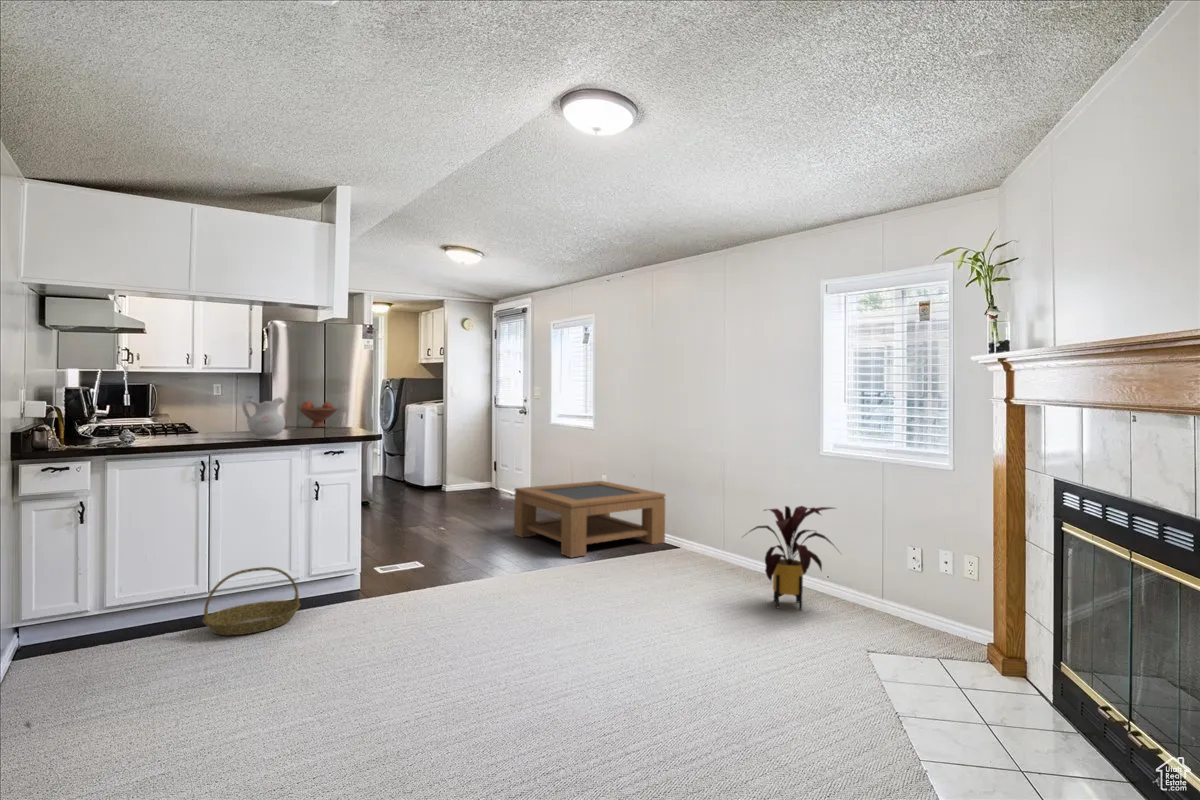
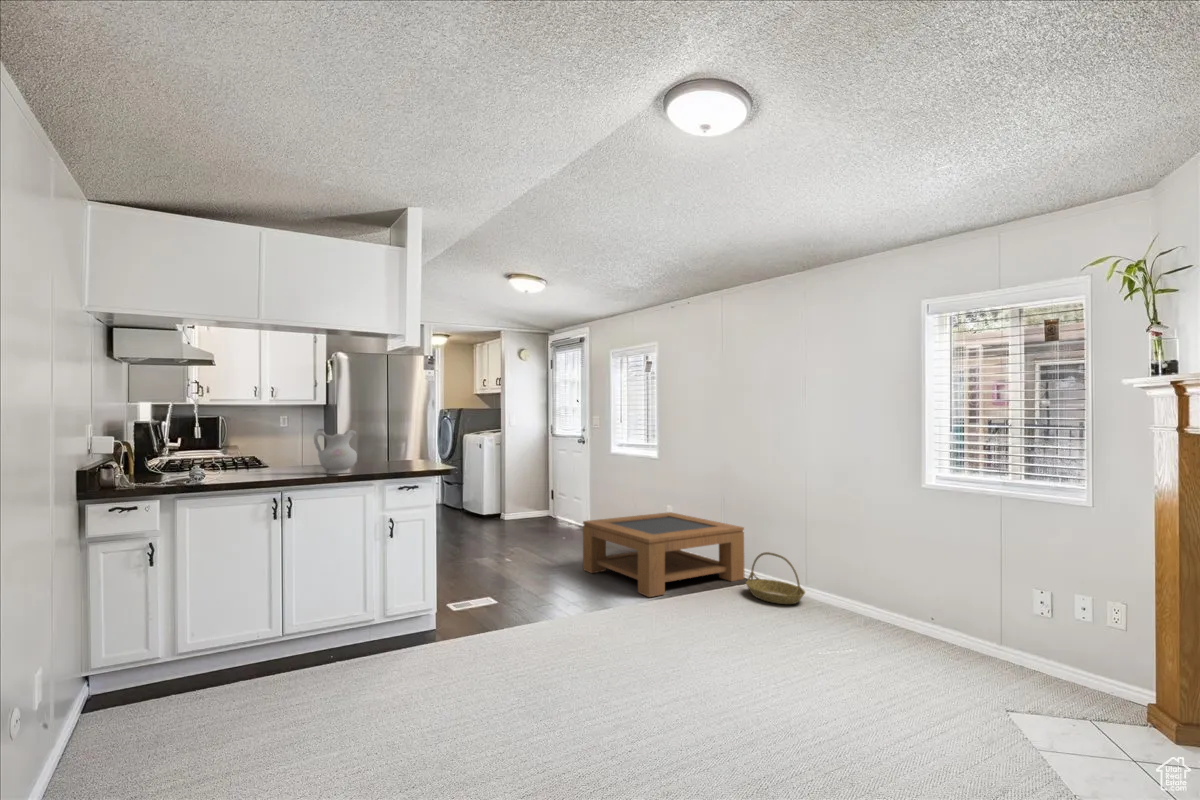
fruit bowl: present [299,401,337,427] -> none [364,432,402,459]
house plant: present [750,506,834,610] -> none [851,544,973,664]
basket: present [202,567,300,635] -> present [746,552,805,604]

